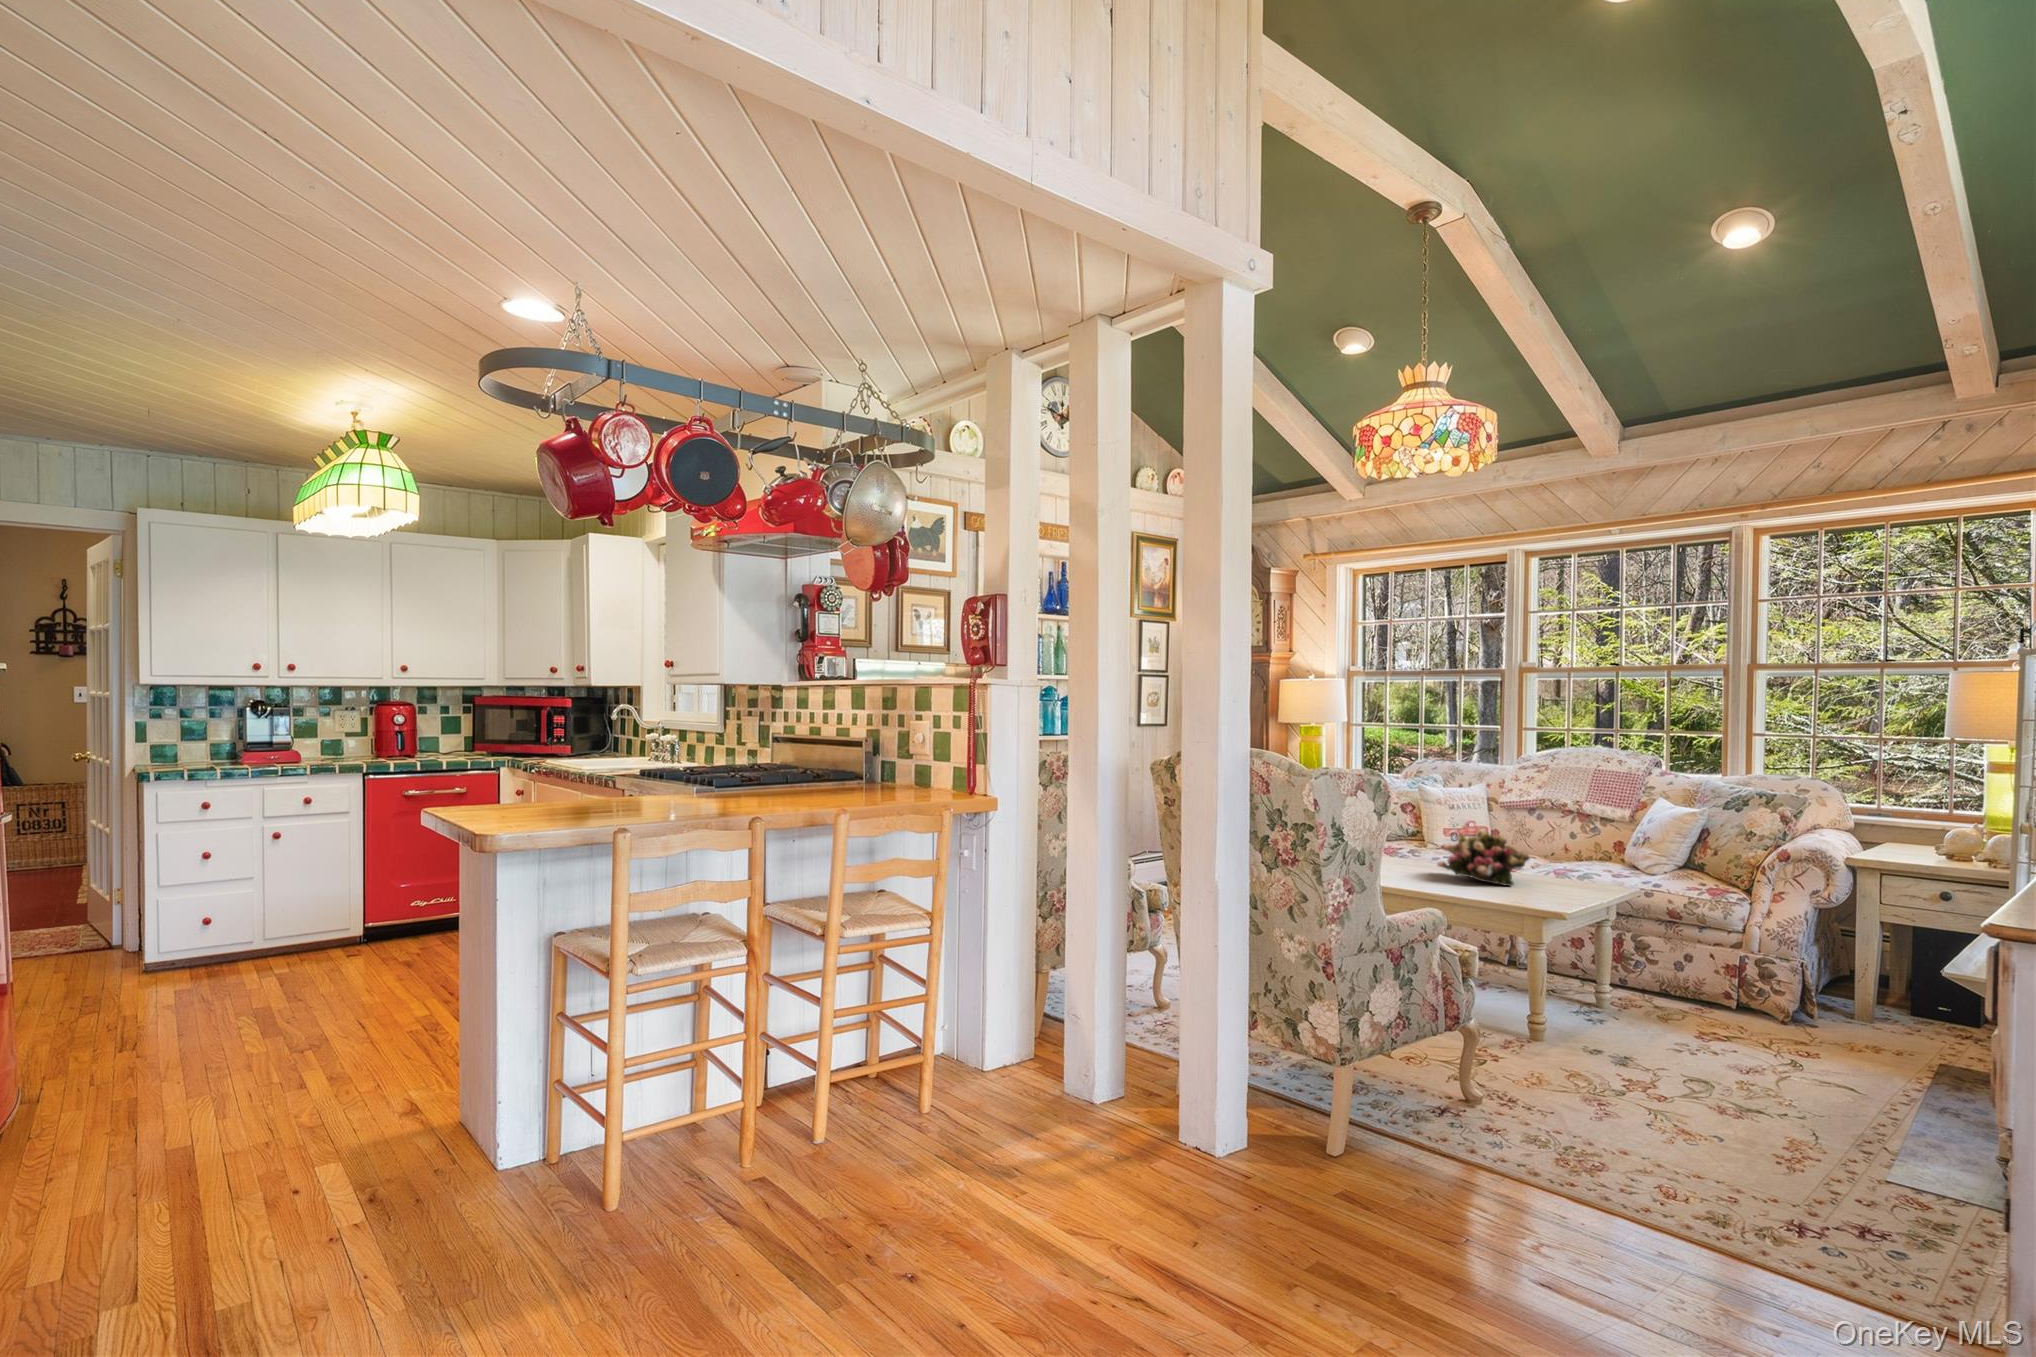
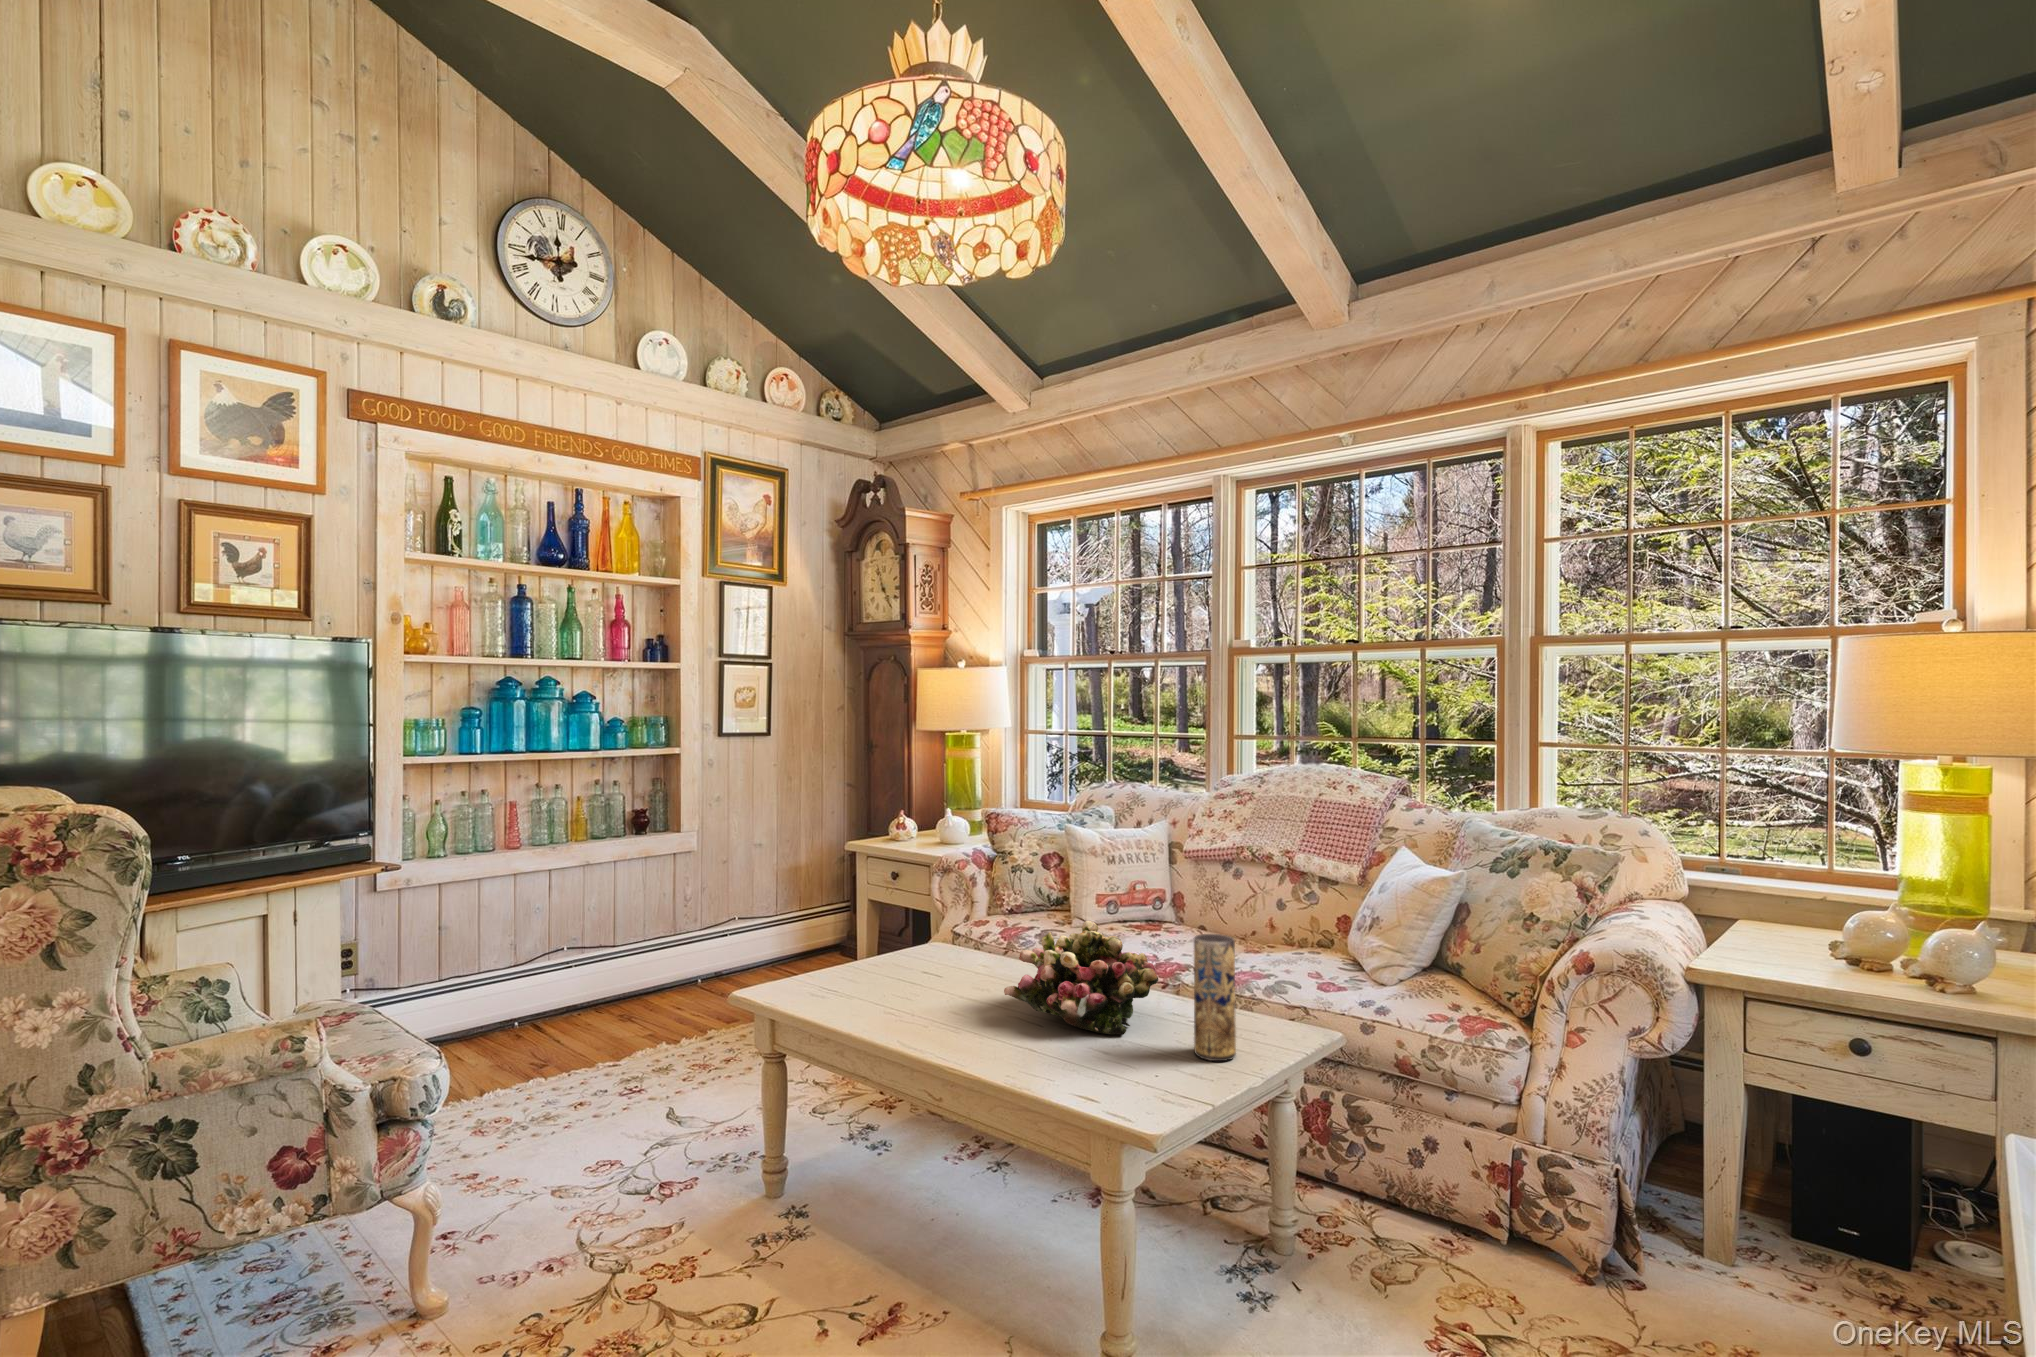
vase: none [1557,831,1582,895] -> present [1194,934,1236,1061]

